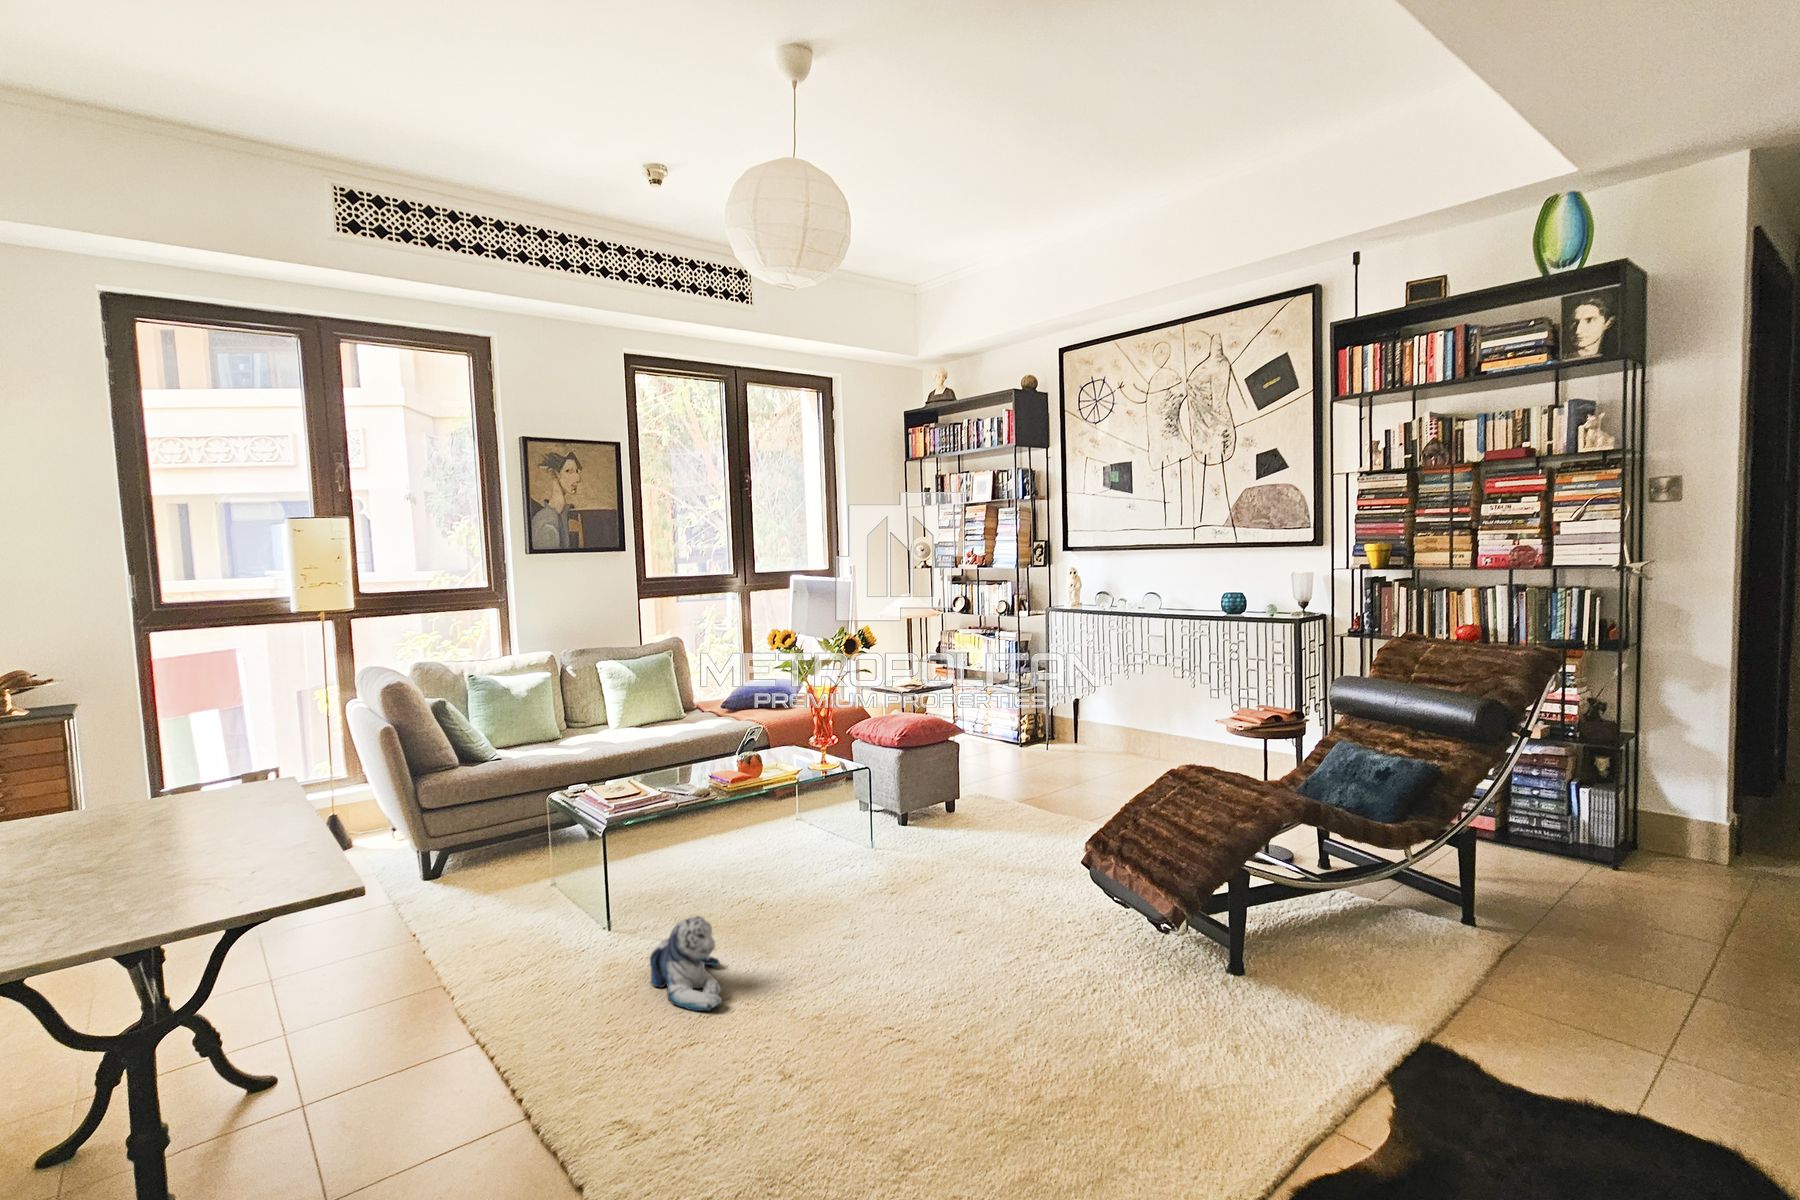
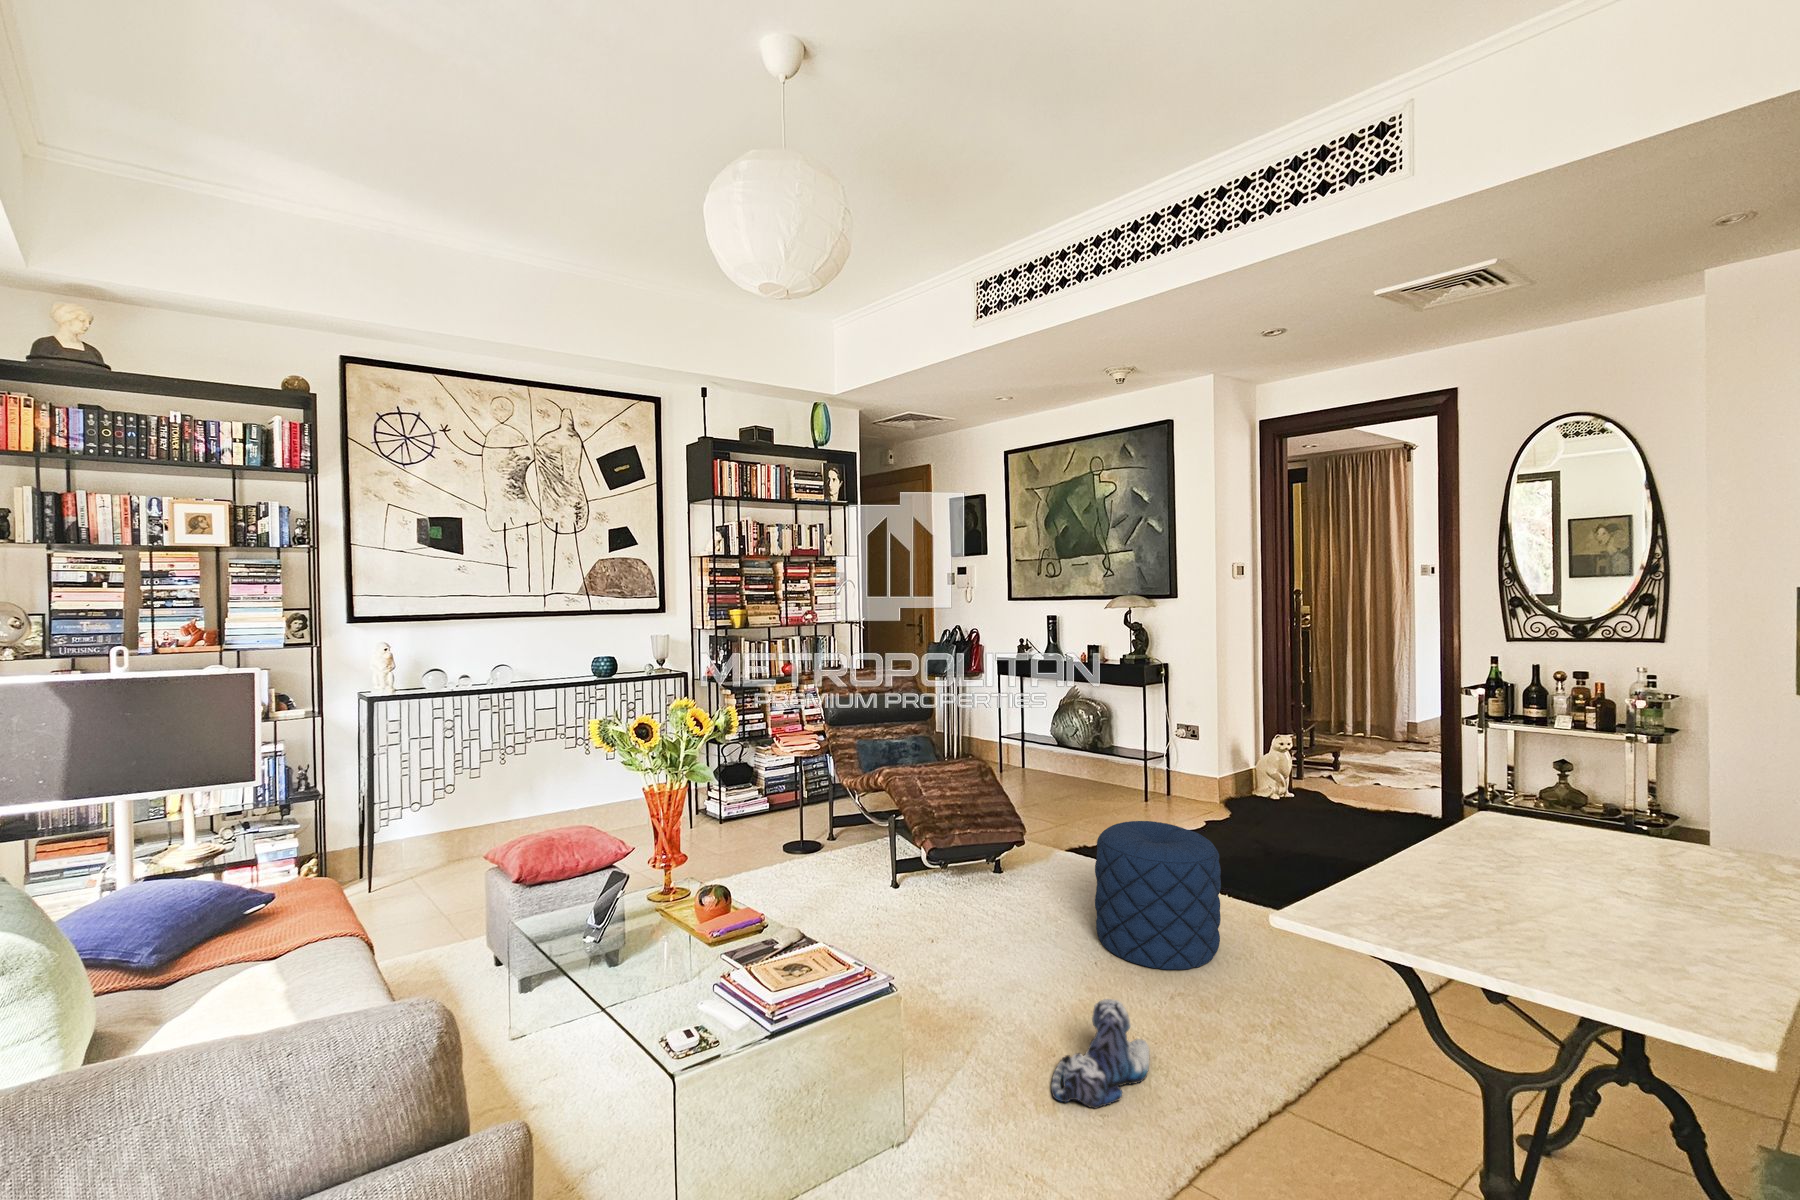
pouf: none [865,871,1062,1131] -> present [1095,821,1221,970]

